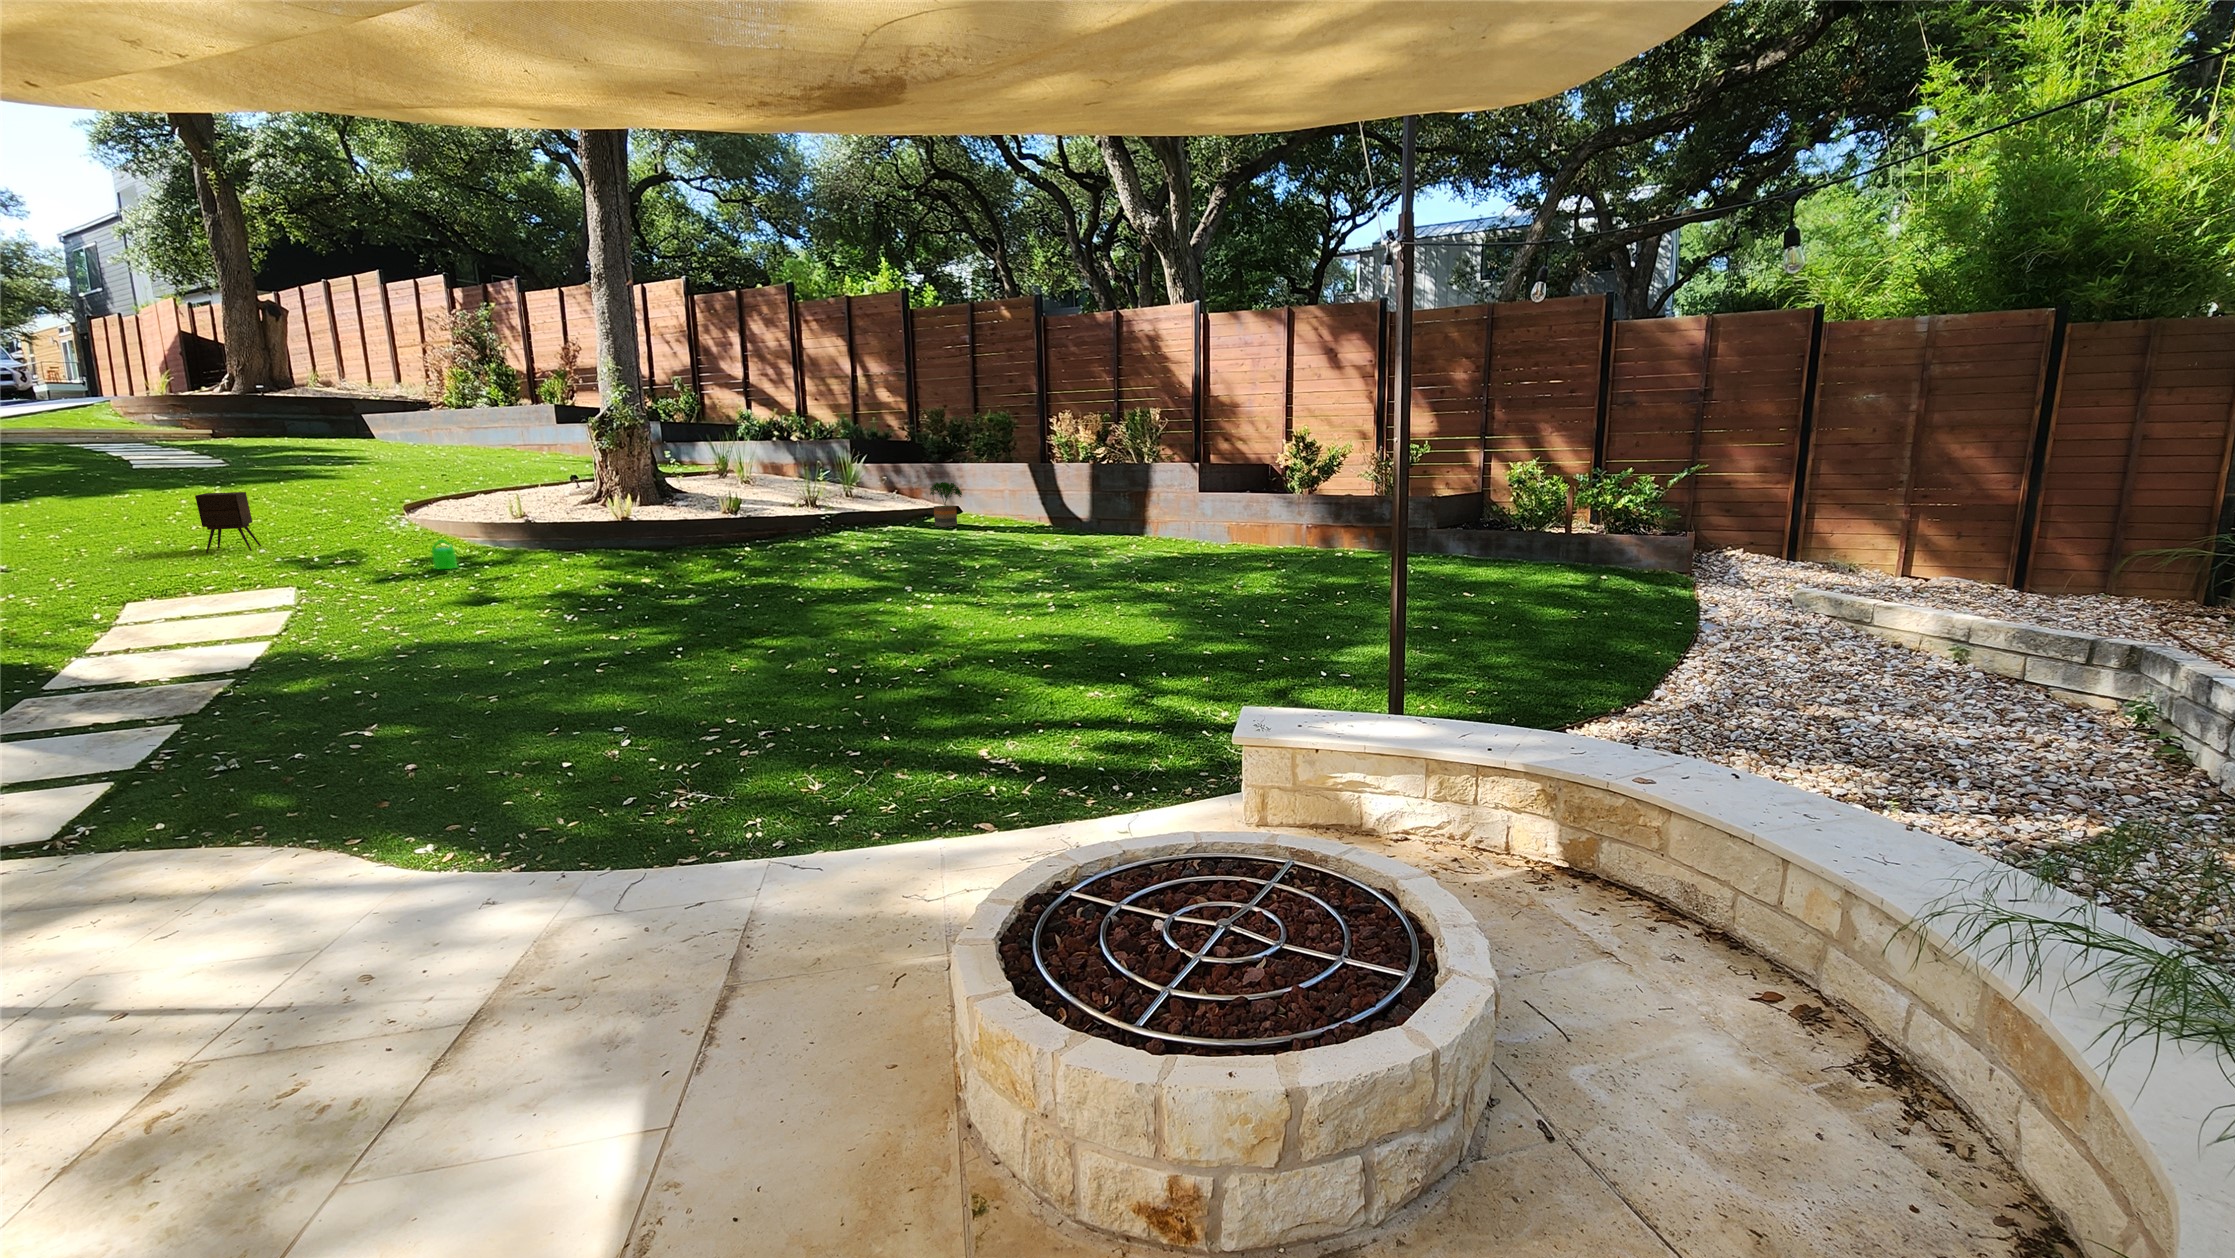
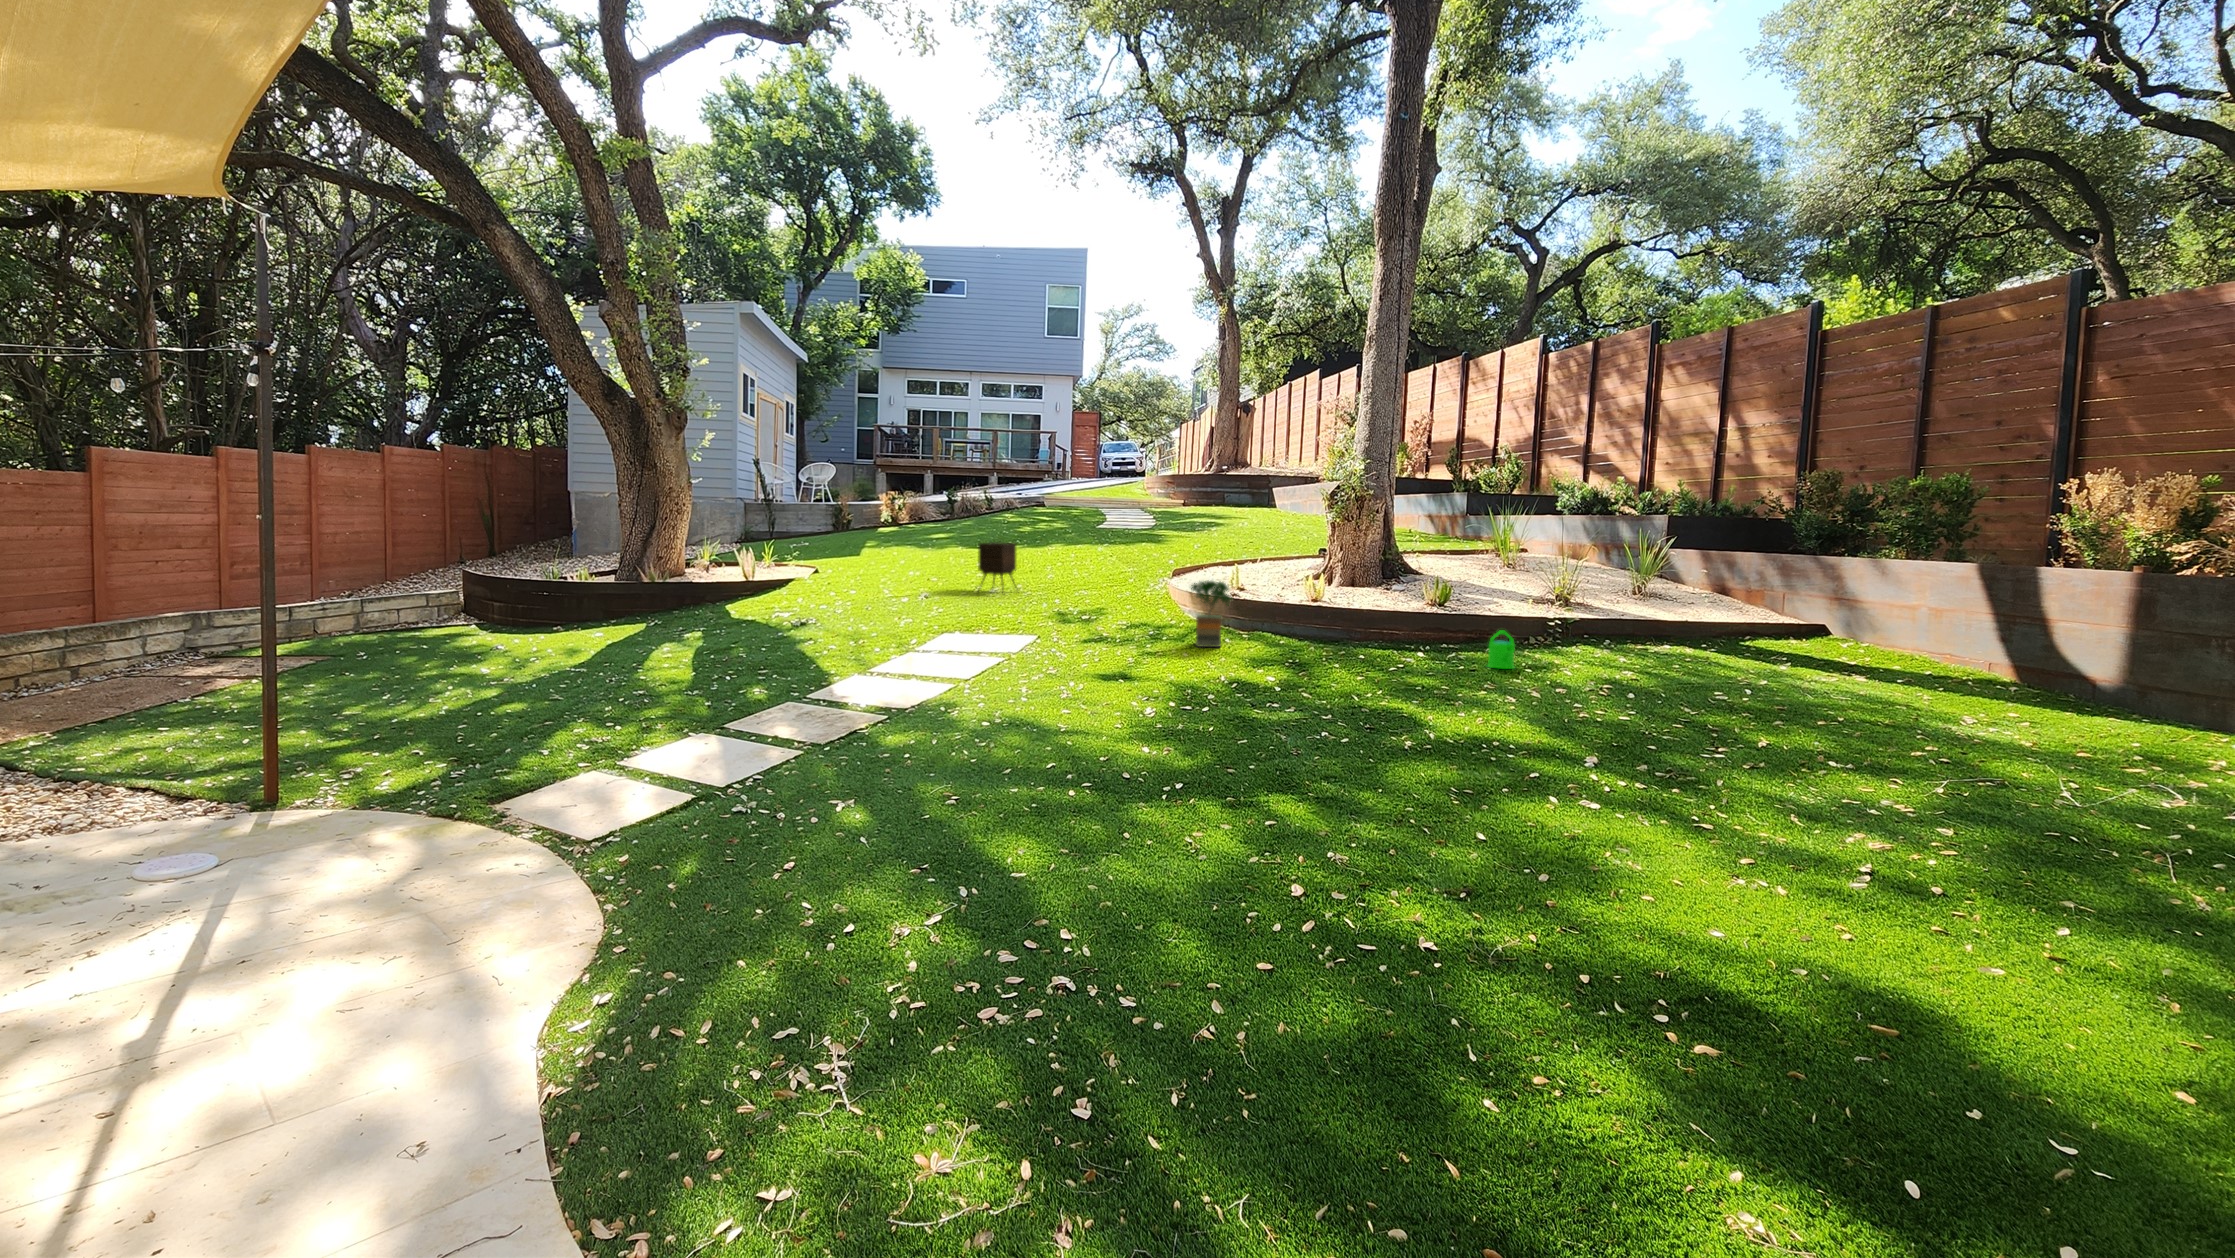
potted tree: present [930,482,962,527] -> present [1191,581,1232,647]
watering can: present [432,539,458,569] -> present [1487,630,1515,669]

